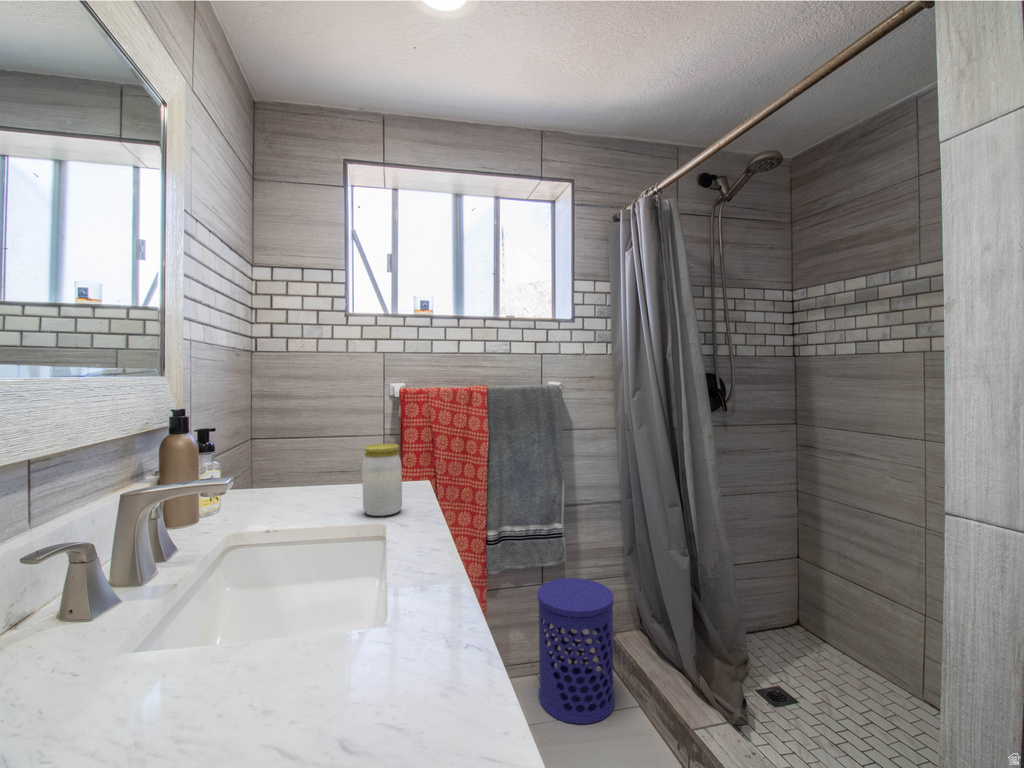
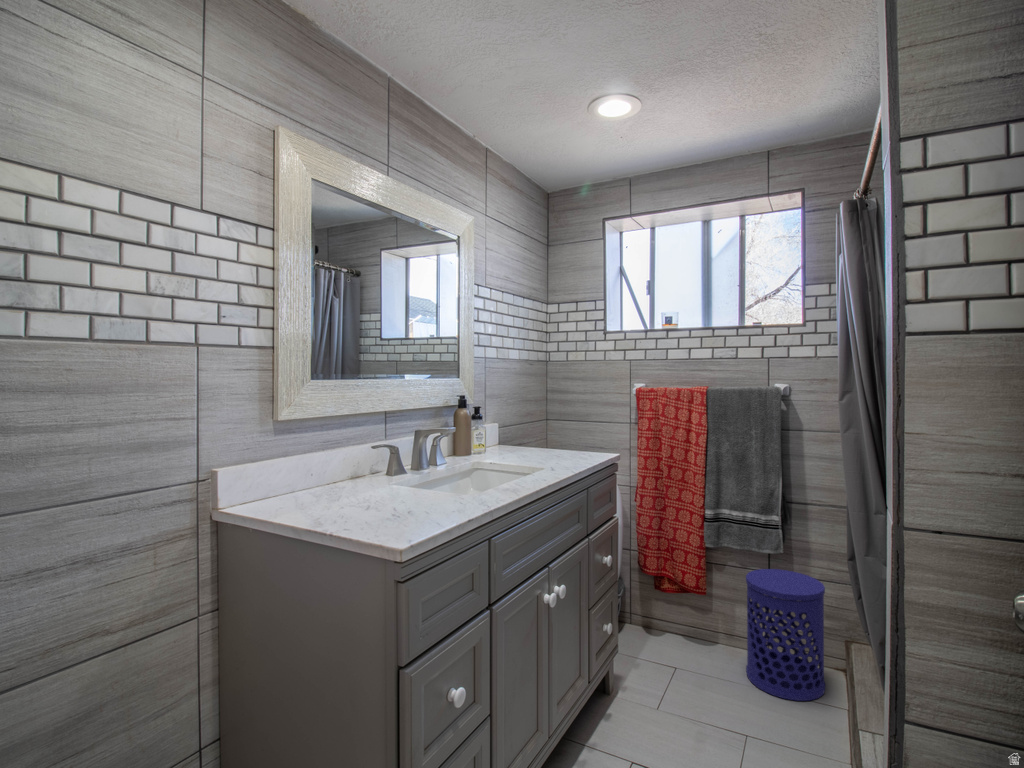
jar: present [362,444,402,516] -> none [555,419,578,461]

